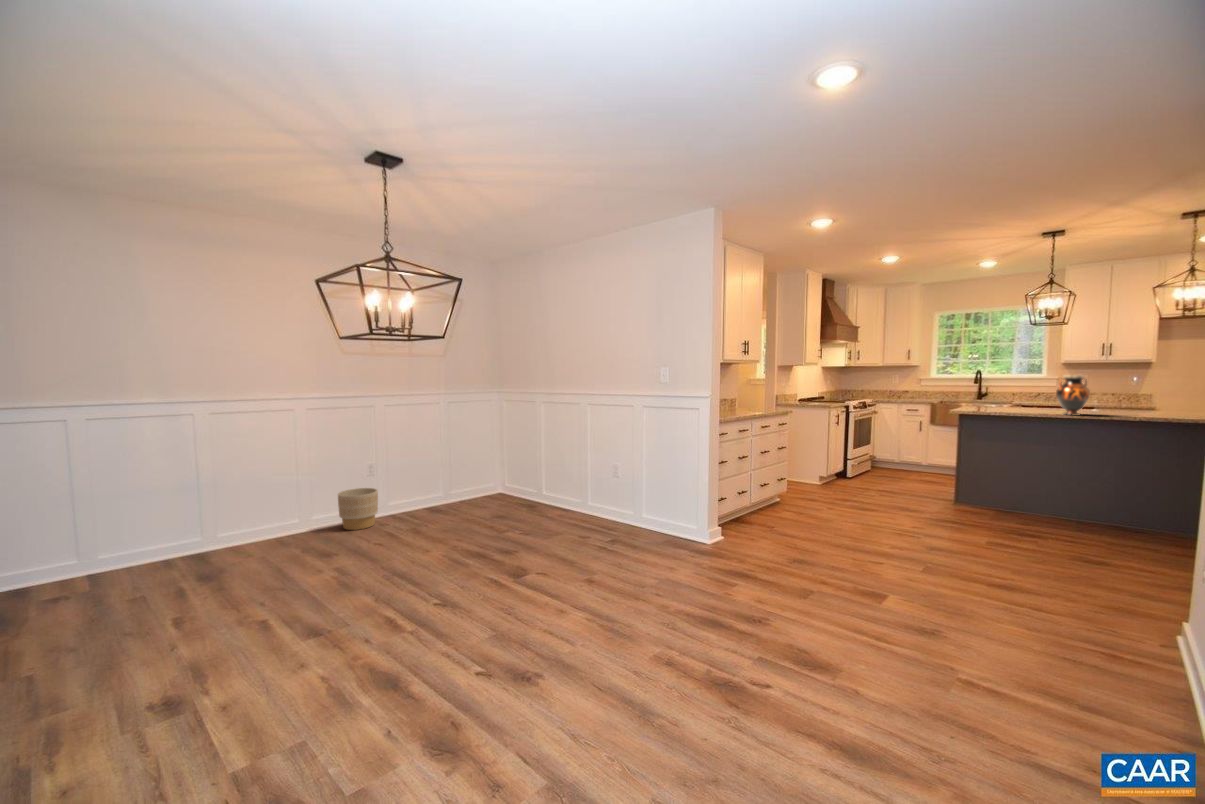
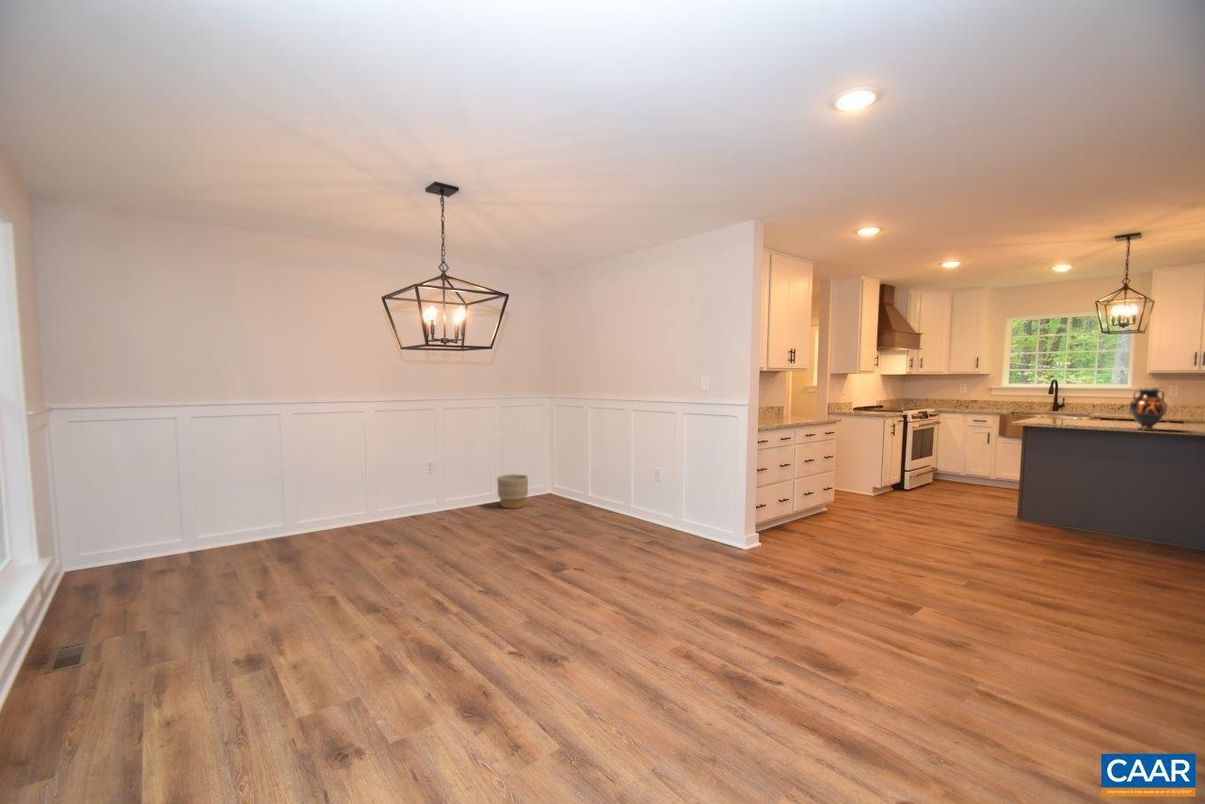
planter: present [338,488,378,530] -> present [497,474,528,508]

